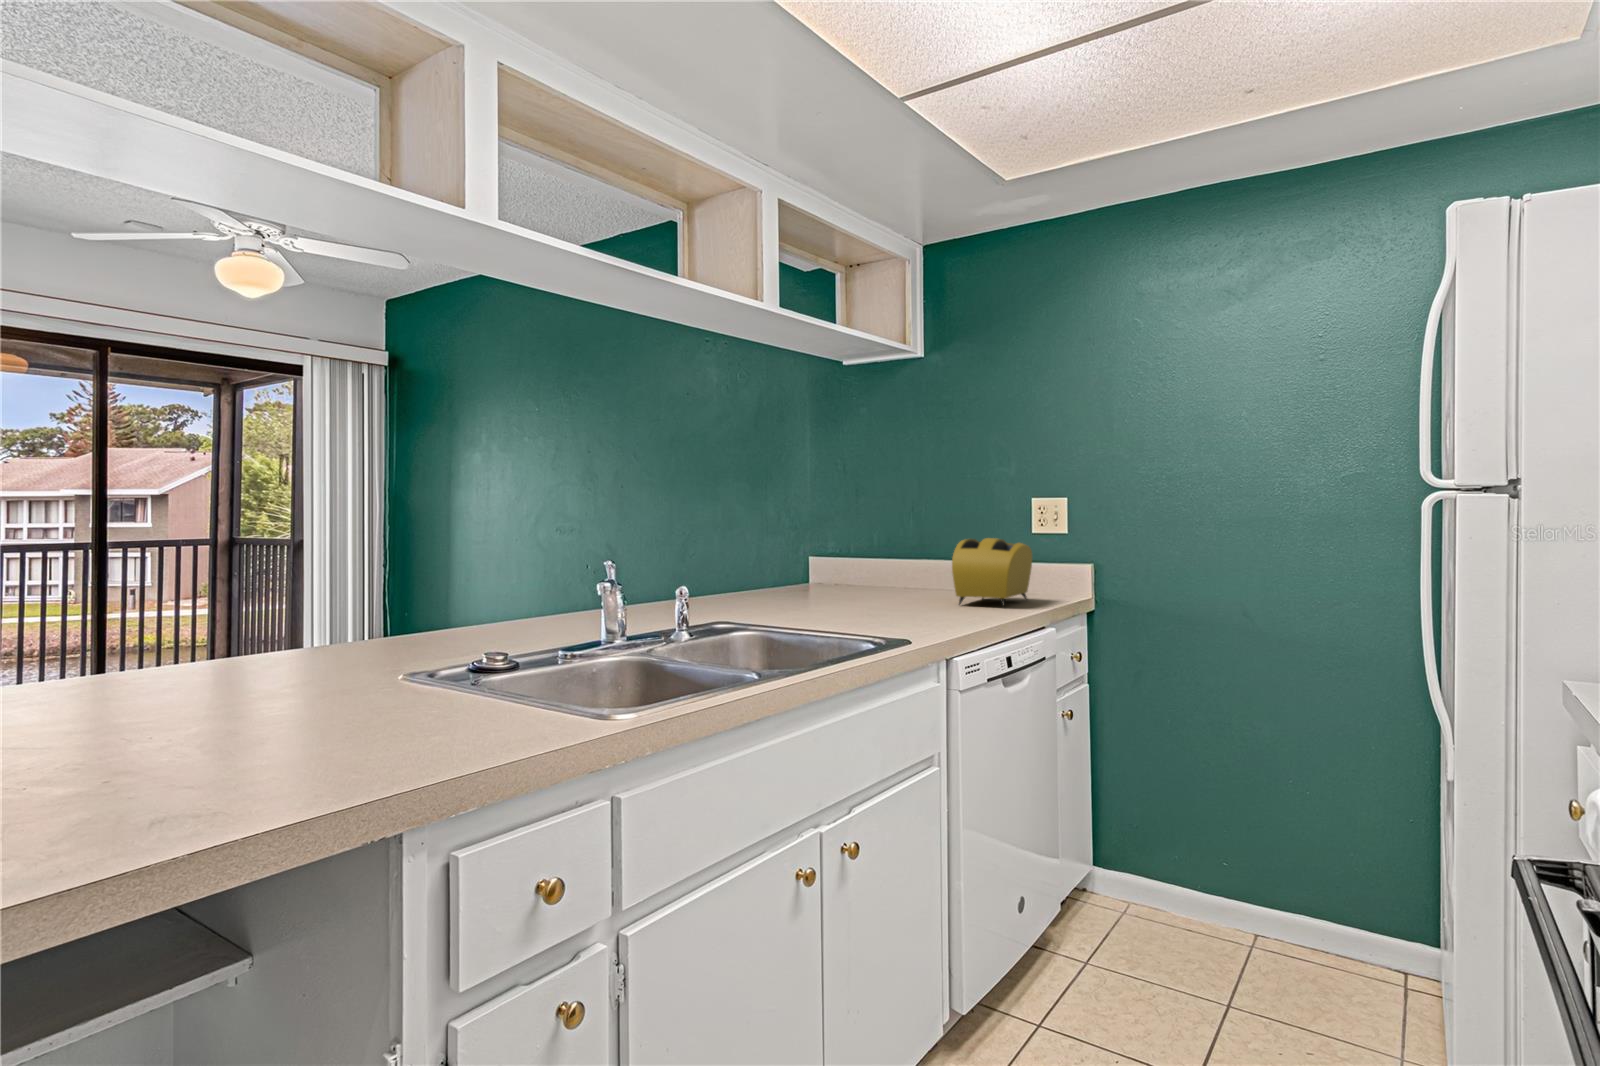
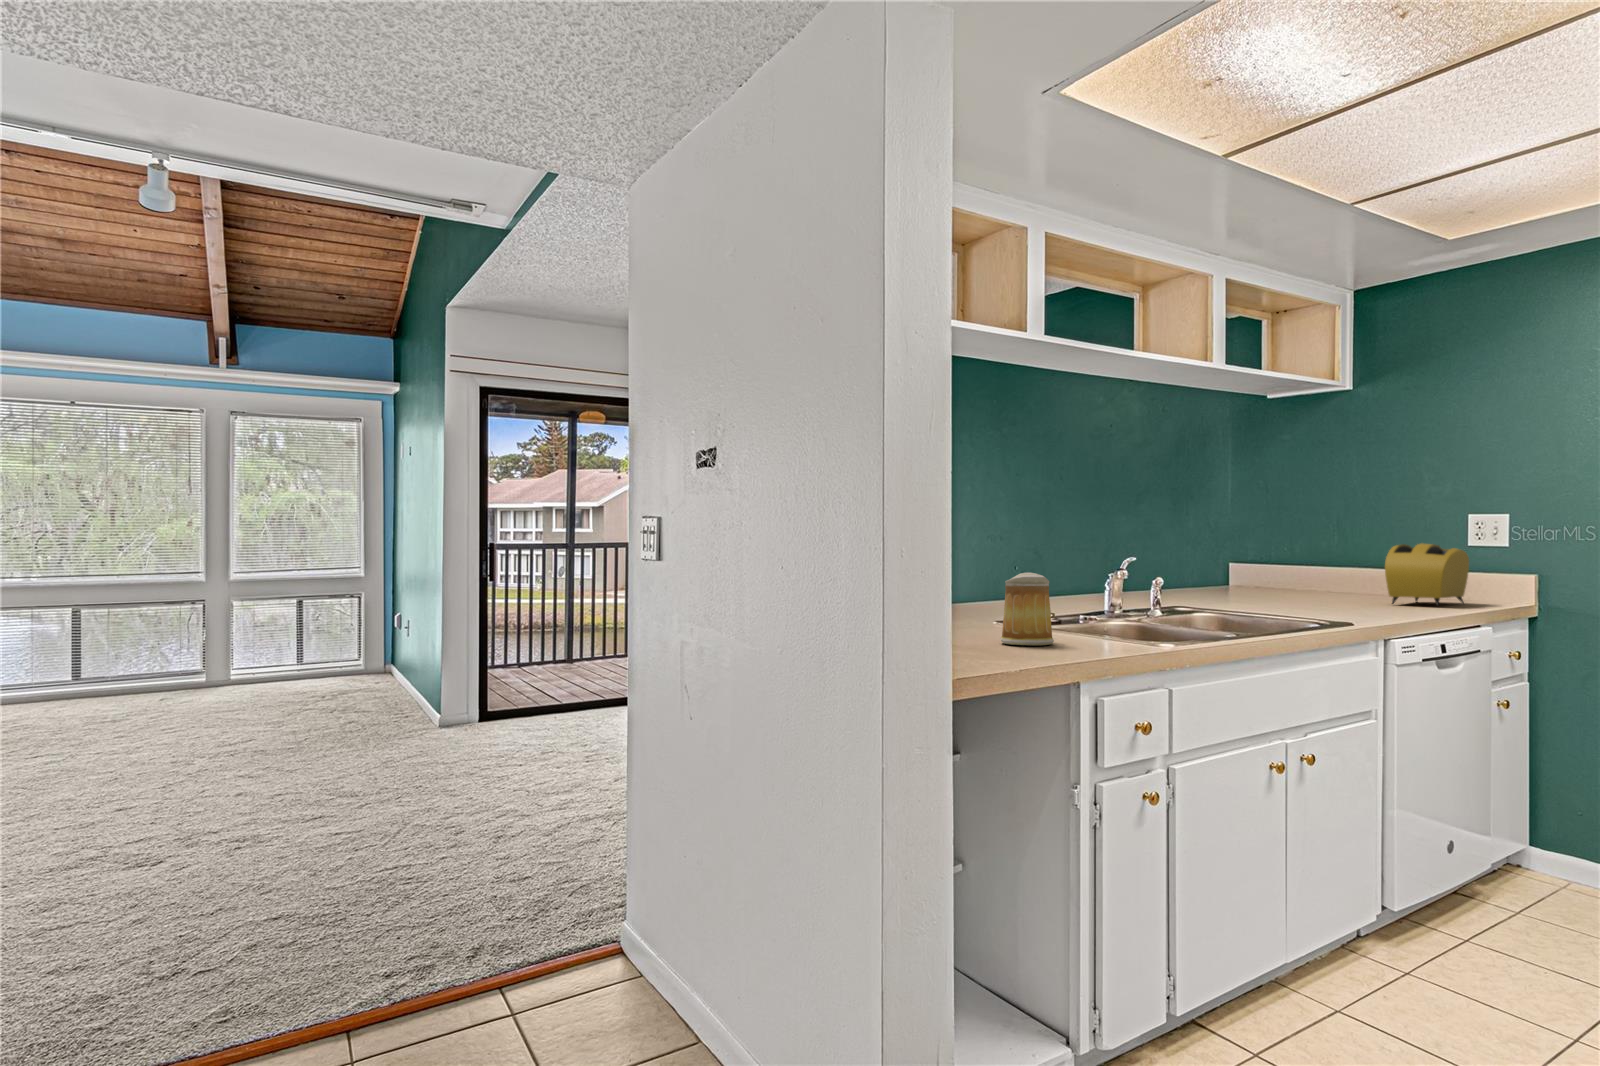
mug: none [270,631,393,773] -> present [1000,573,1054,645]

